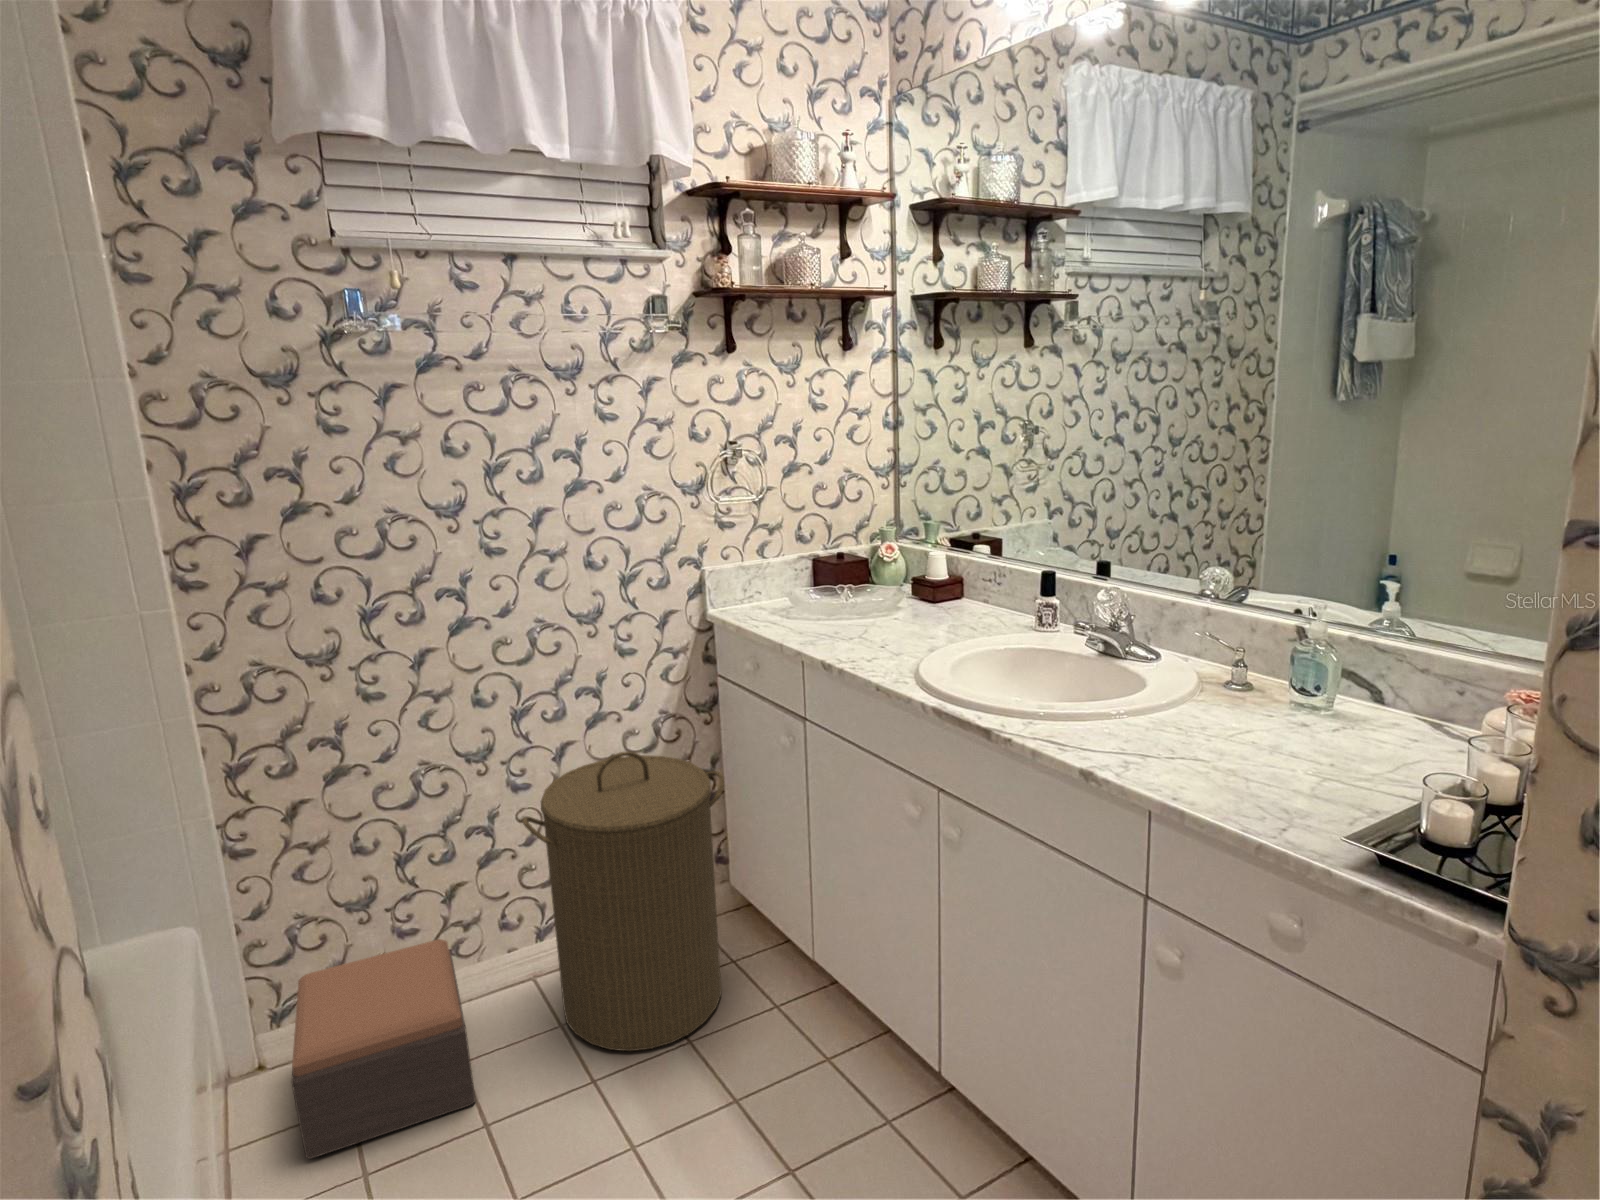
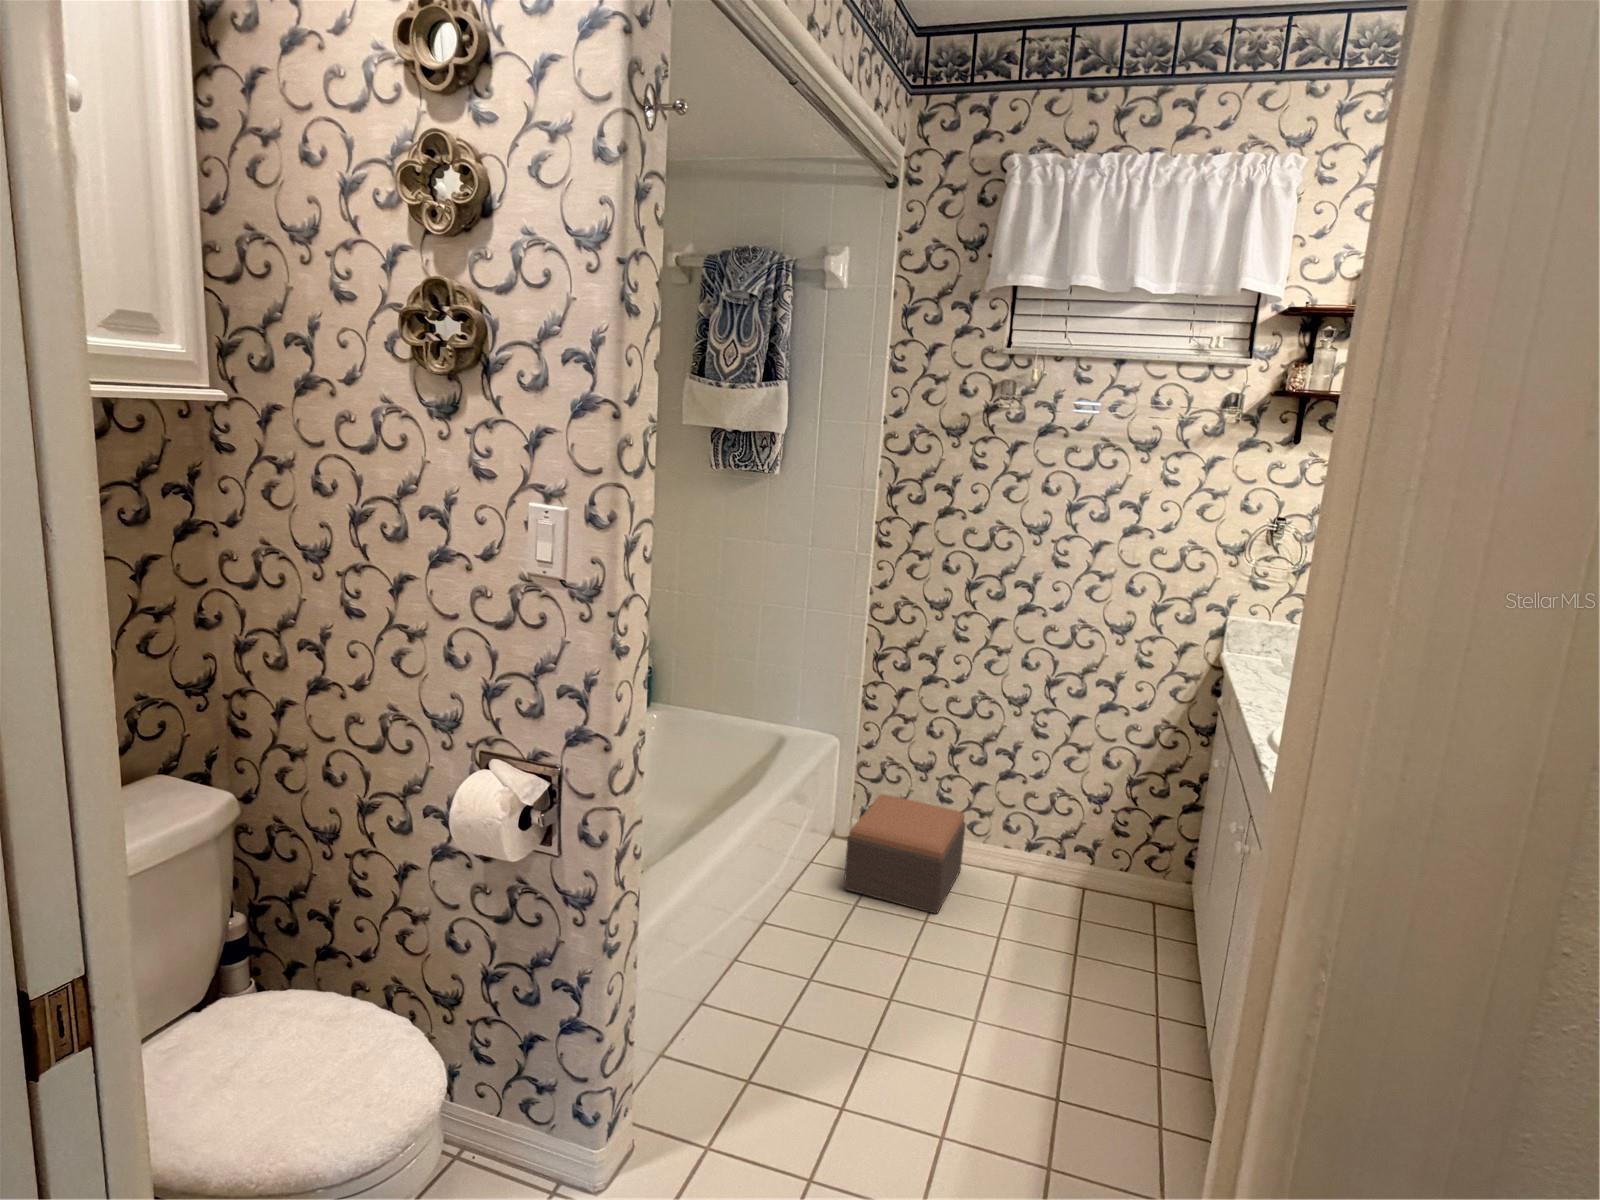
laundry hamper: present [522,751,724,1051] -> none [1016,730,1181,956]

